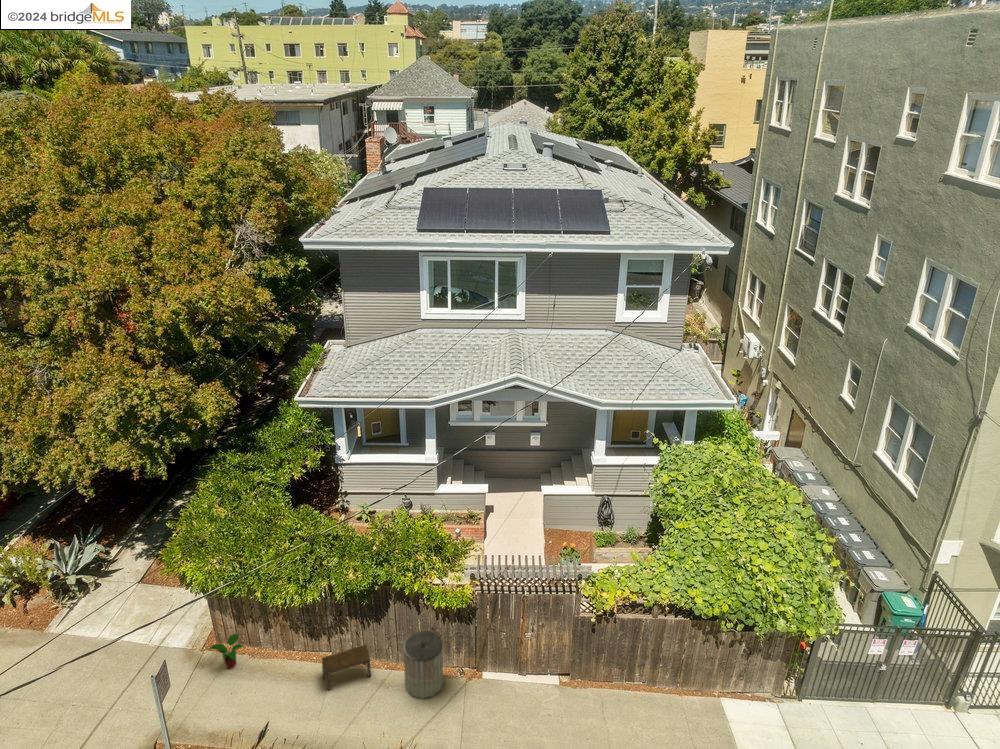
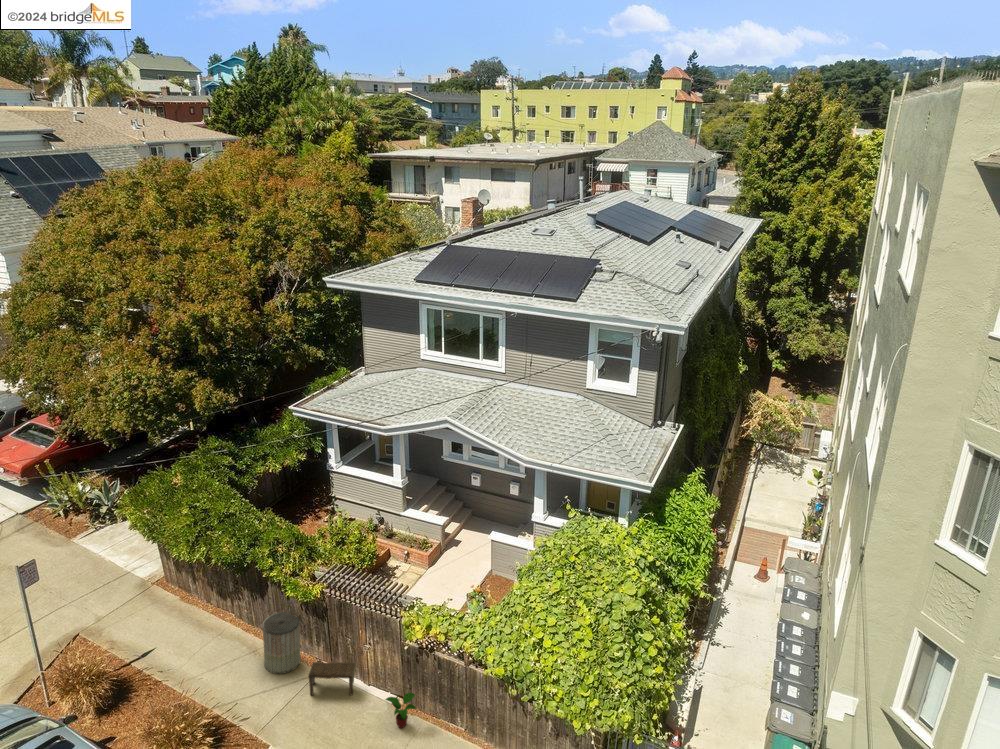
potted plant: present [210,634,243,669] -> present [386,693,416,728]
bench: present [322,645,371,690] -> present [308,662,356,695]

